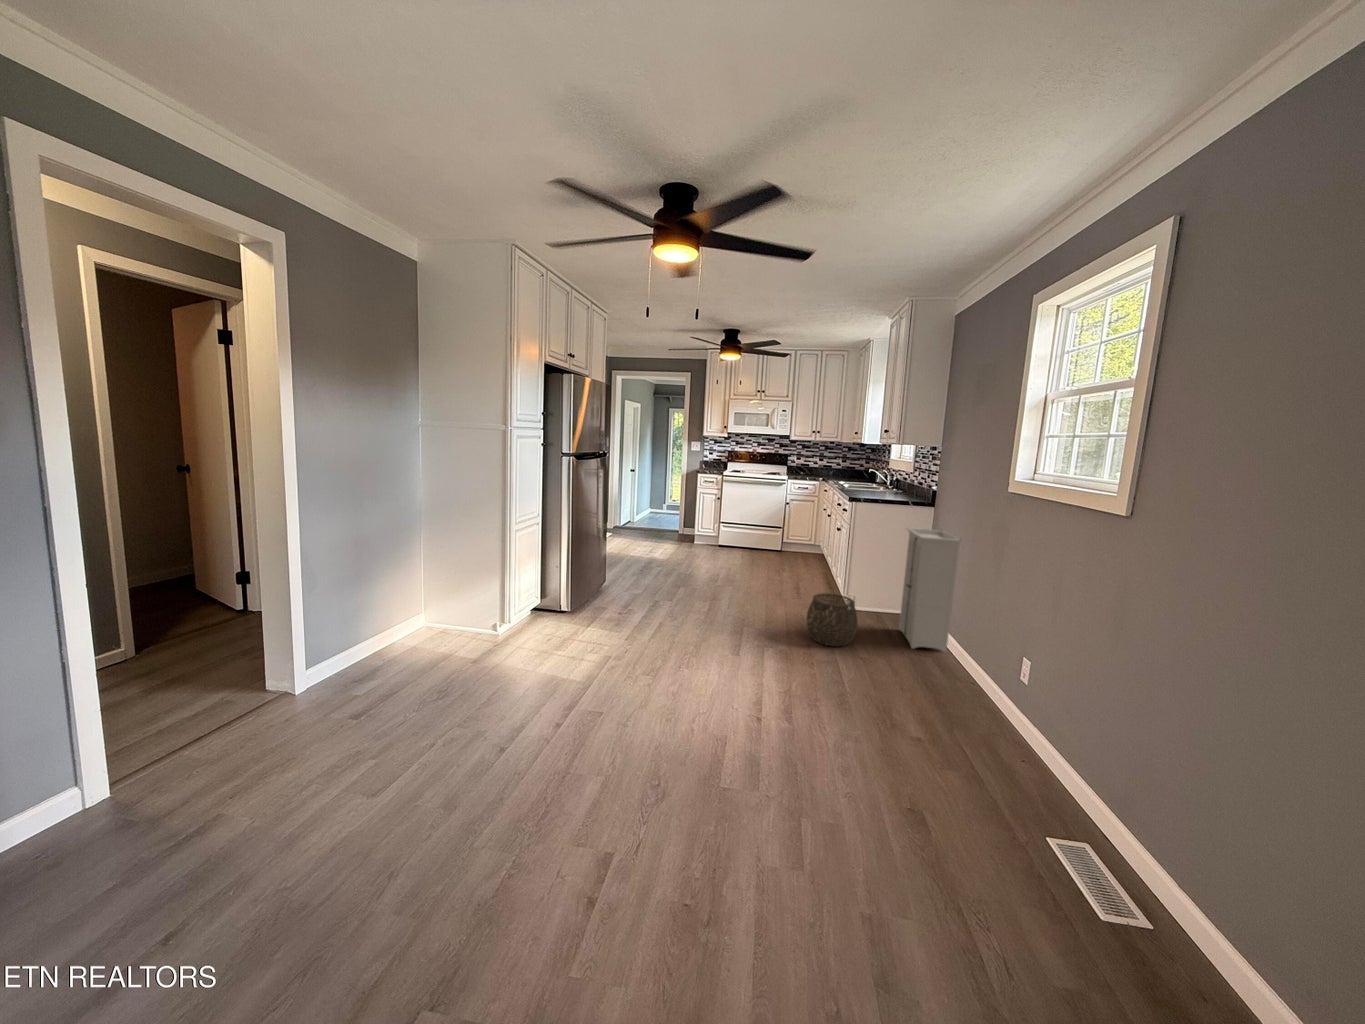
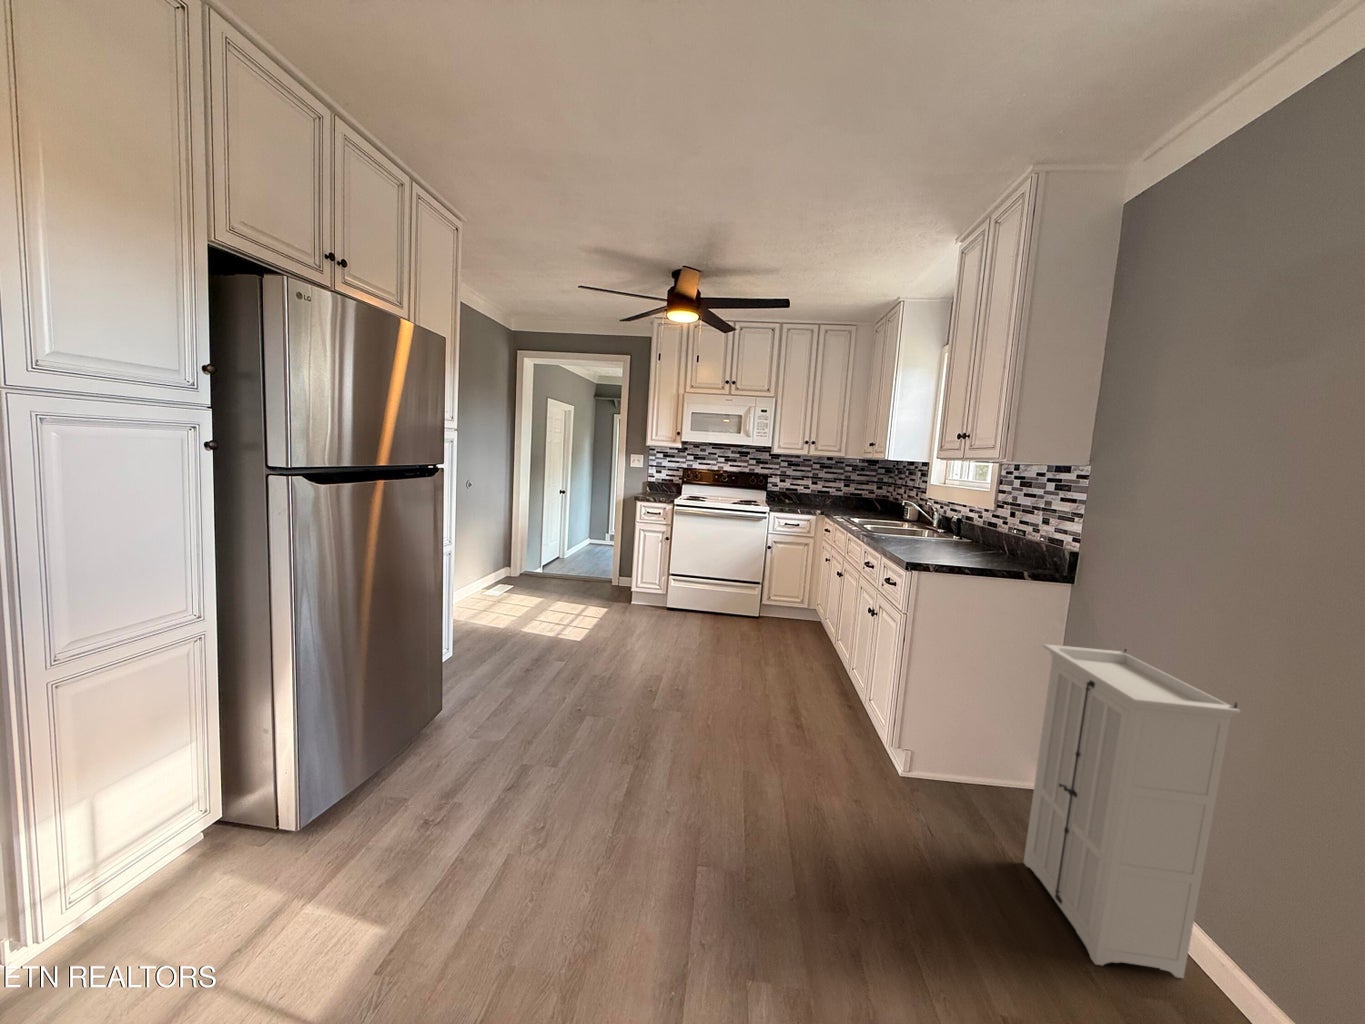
woven basket: present [807,593,858,646] -> none [834,805,968,978]

